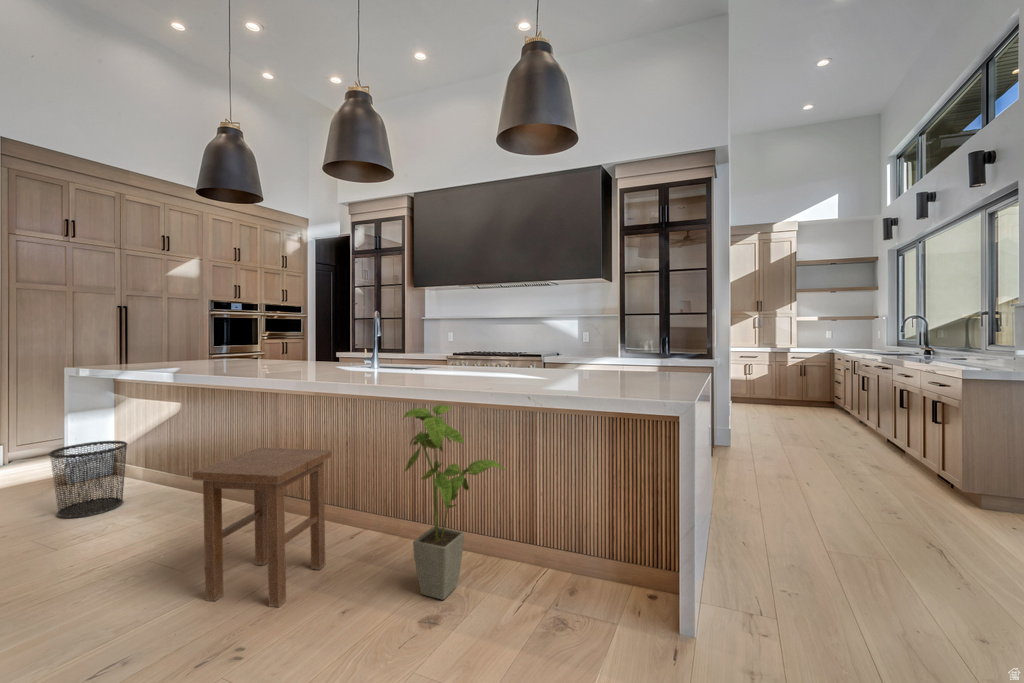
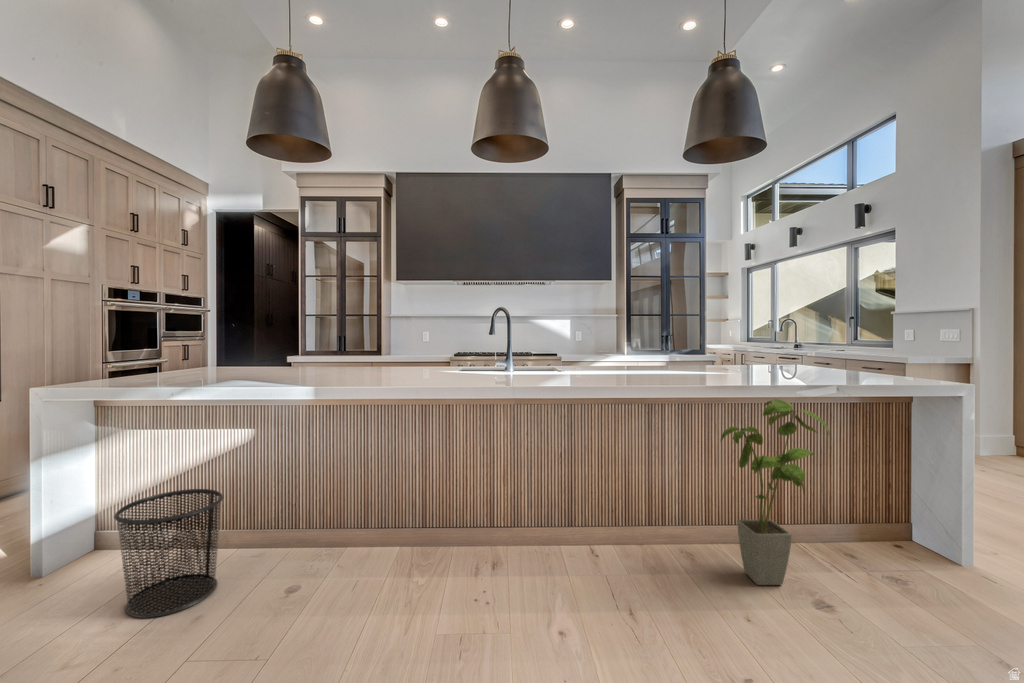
stool: present [192,448,331,607] -> none [546,458,683,648]

